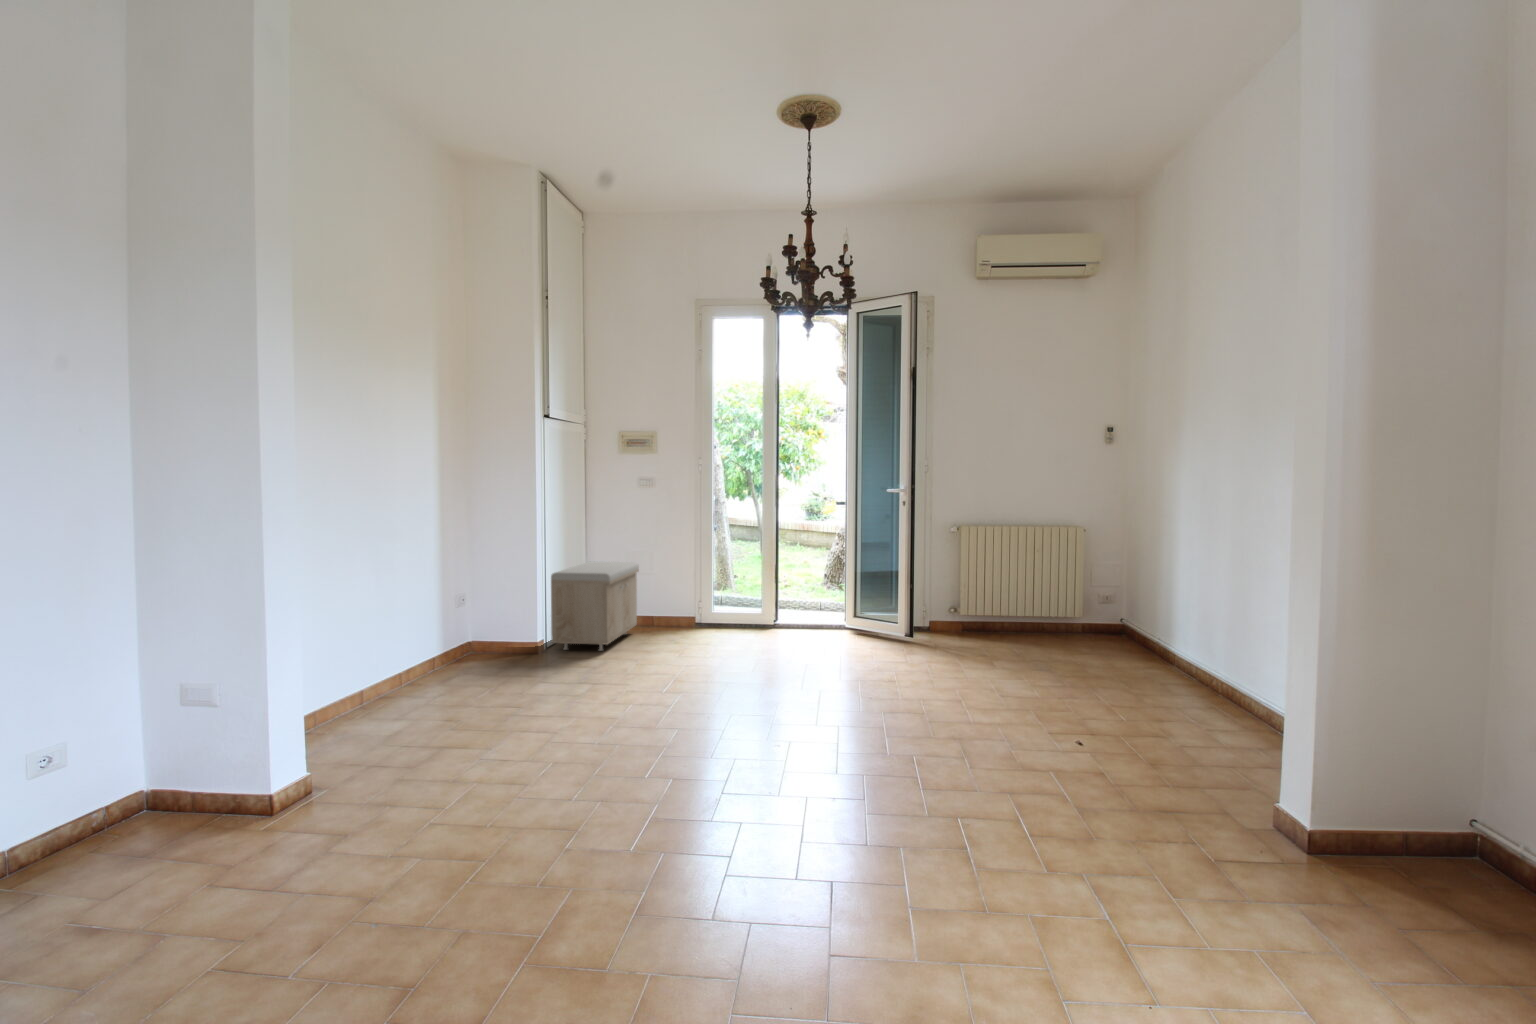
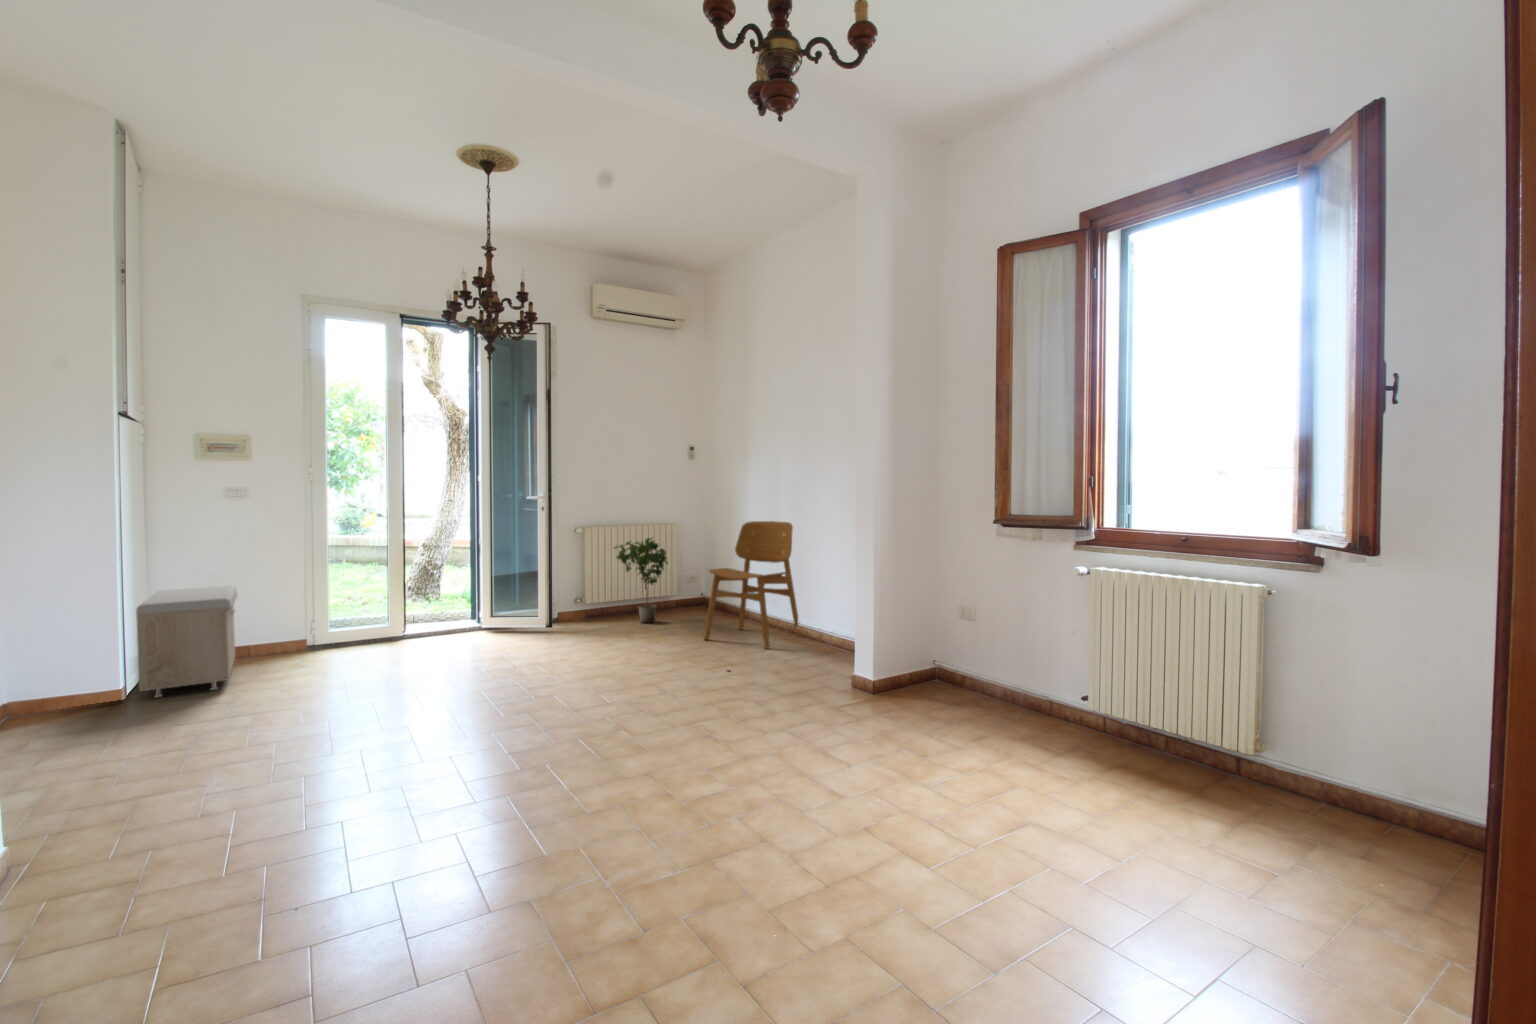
dining chair: none [1079,529,1238,717] -> present [704,521,801,649]
potted plant: none [990,542,1070,651] -> present [615,538,668,623]

